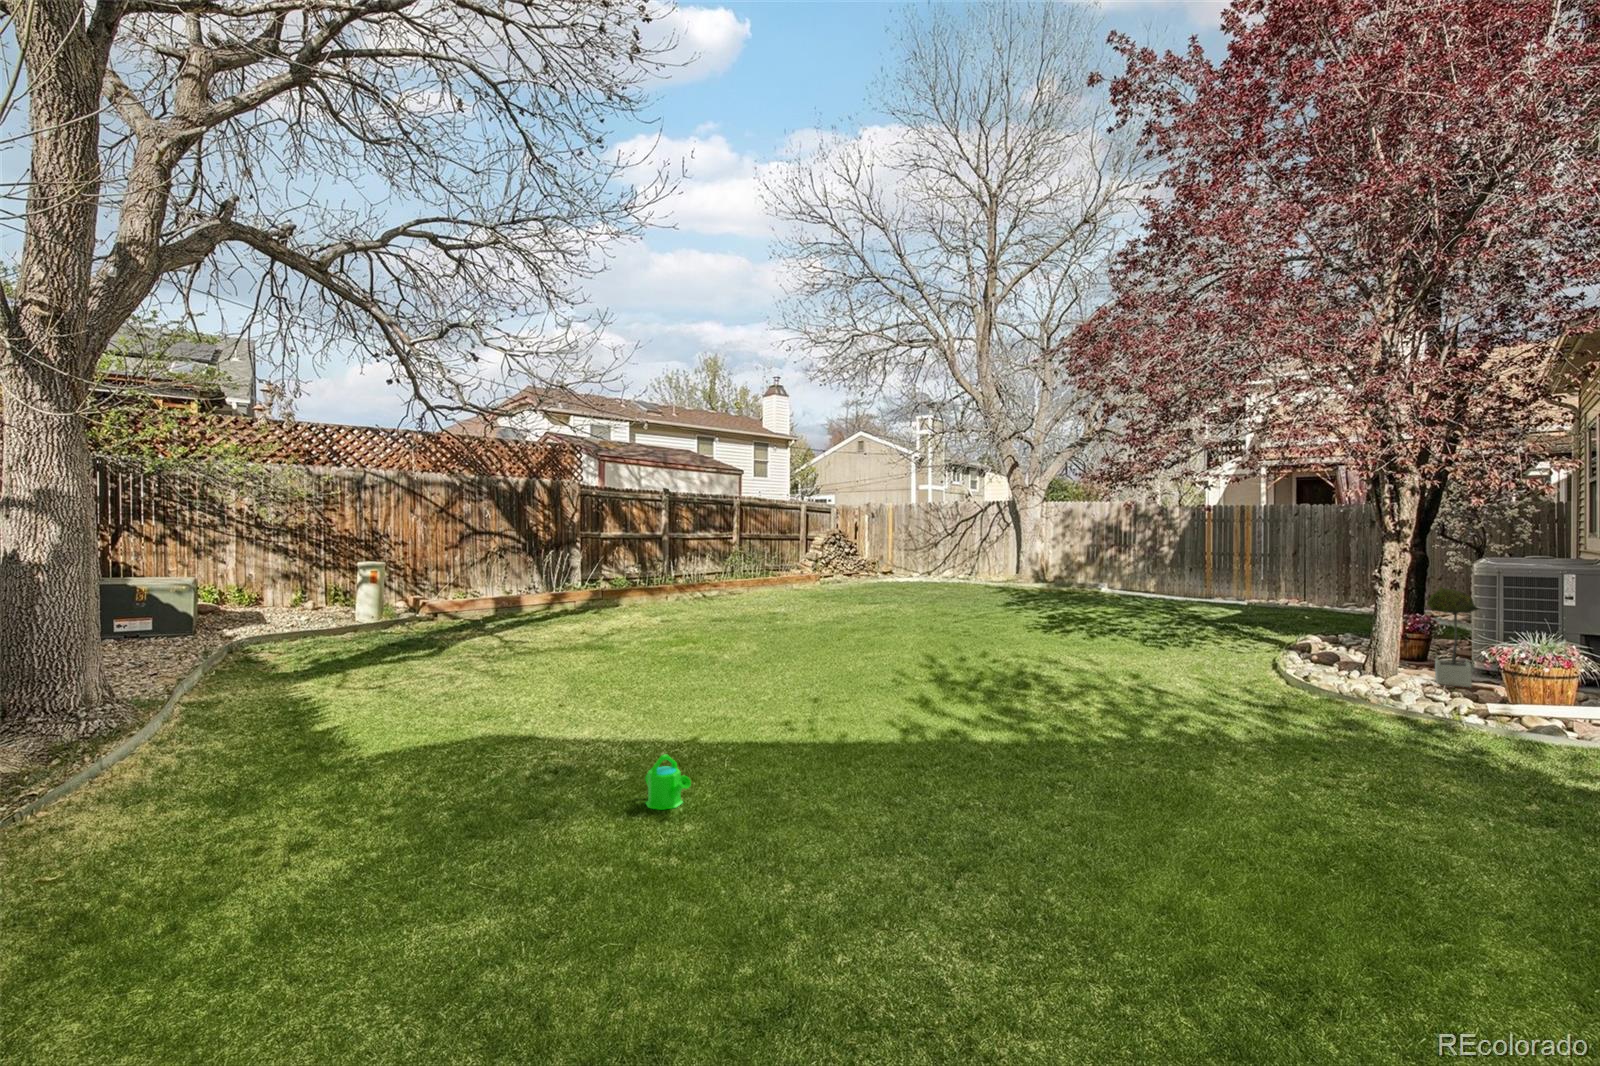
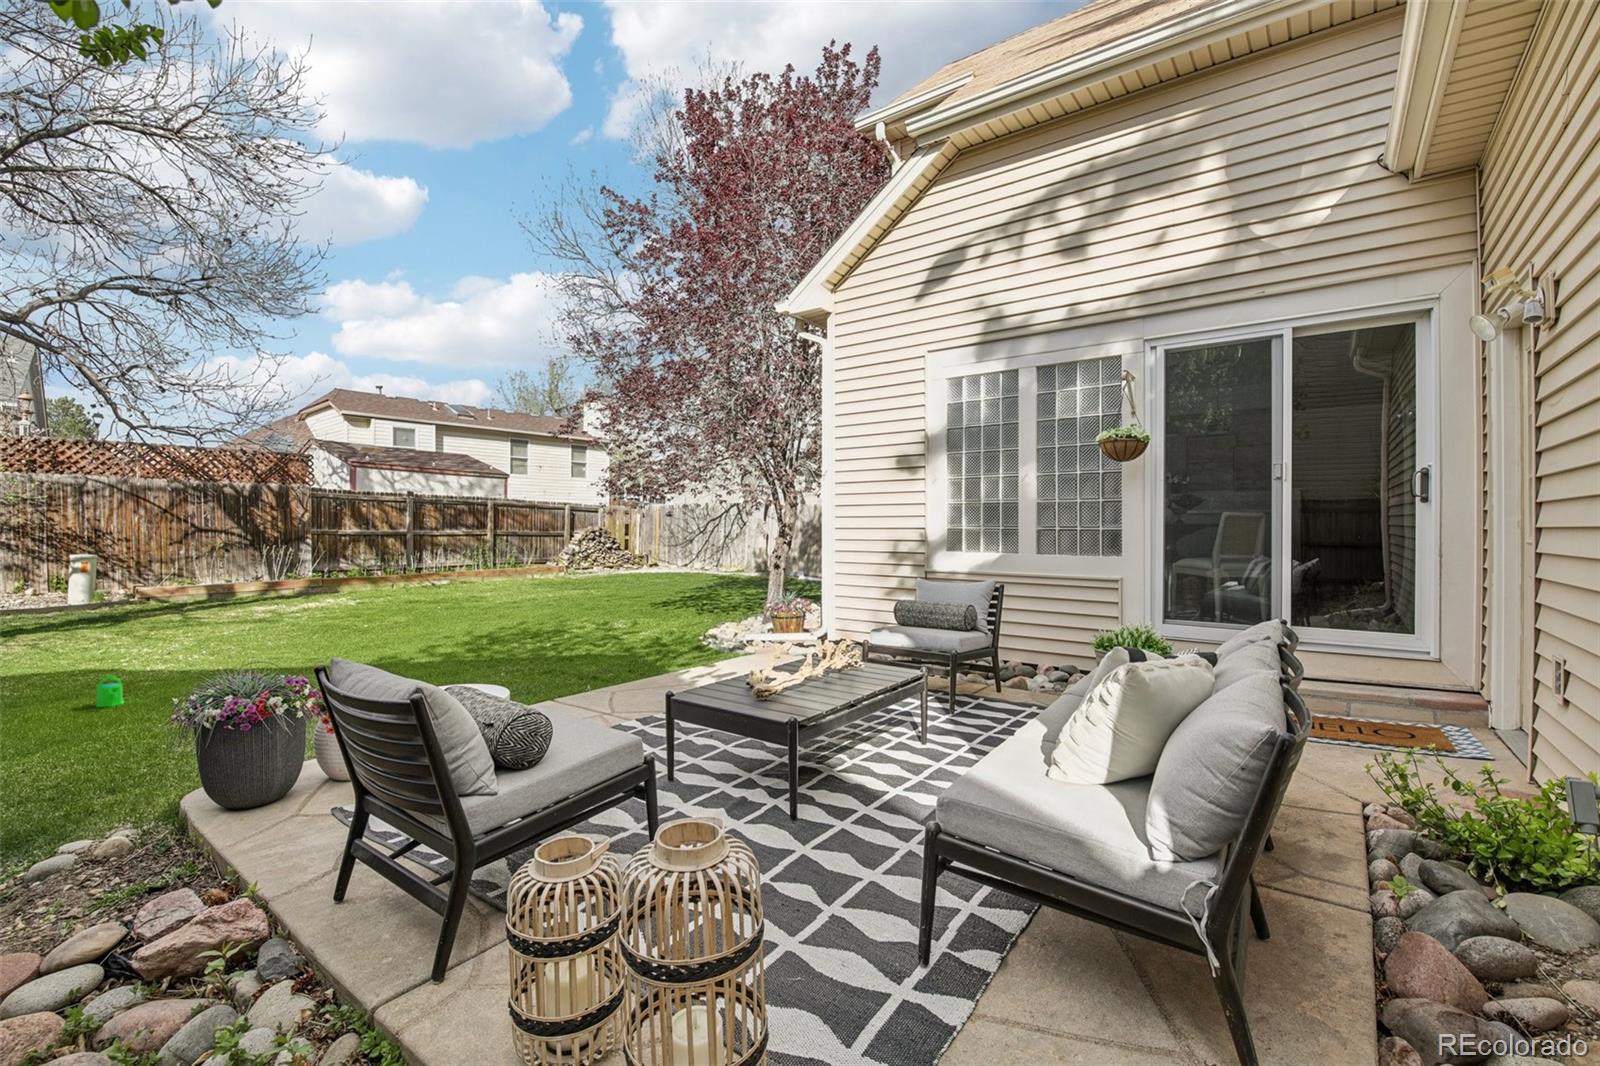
potted tree: present [1428,587,1479,687] -> none [804,576,831,643]

